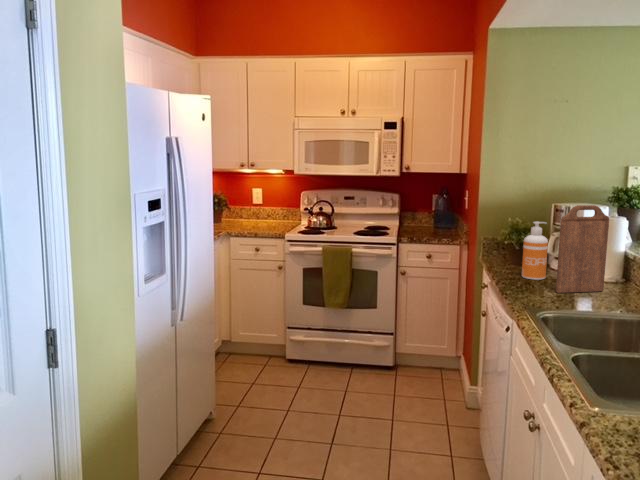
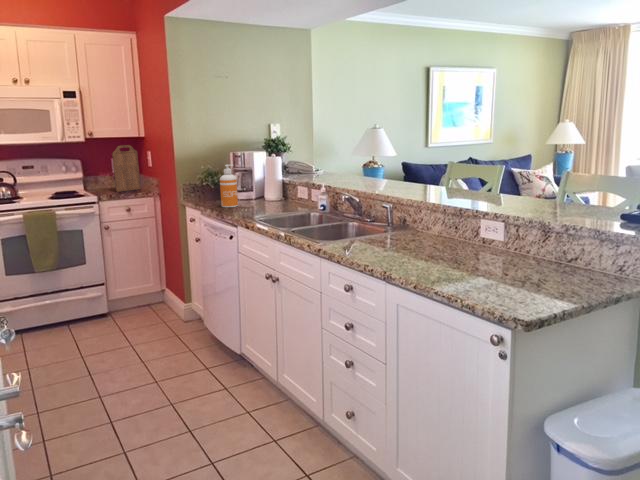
cutting board: present [556,205,609,293] -> present [112,145,141,192]

